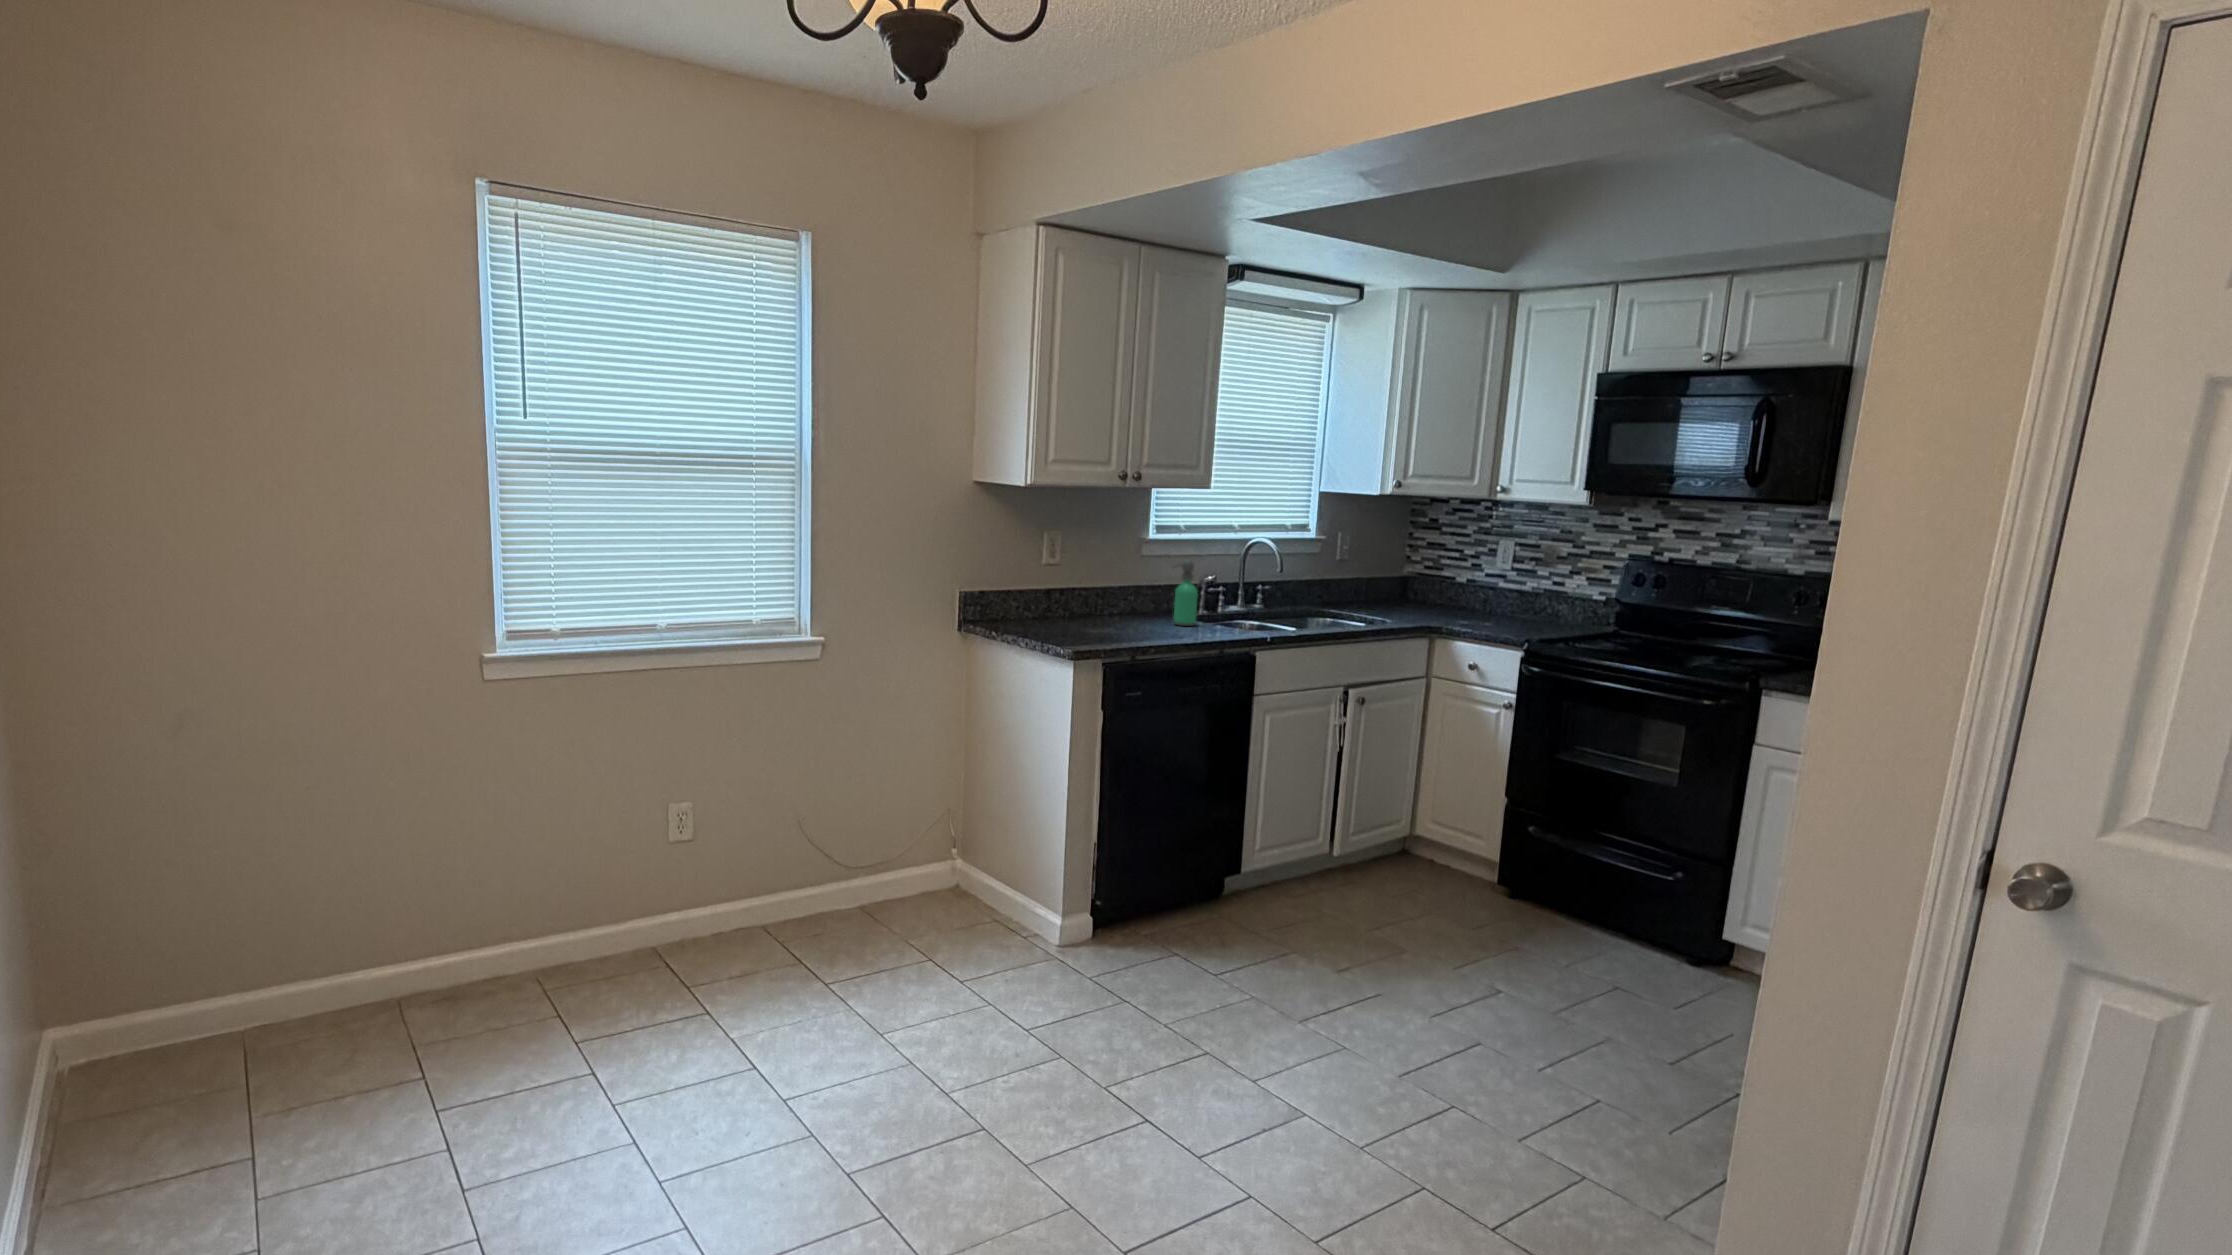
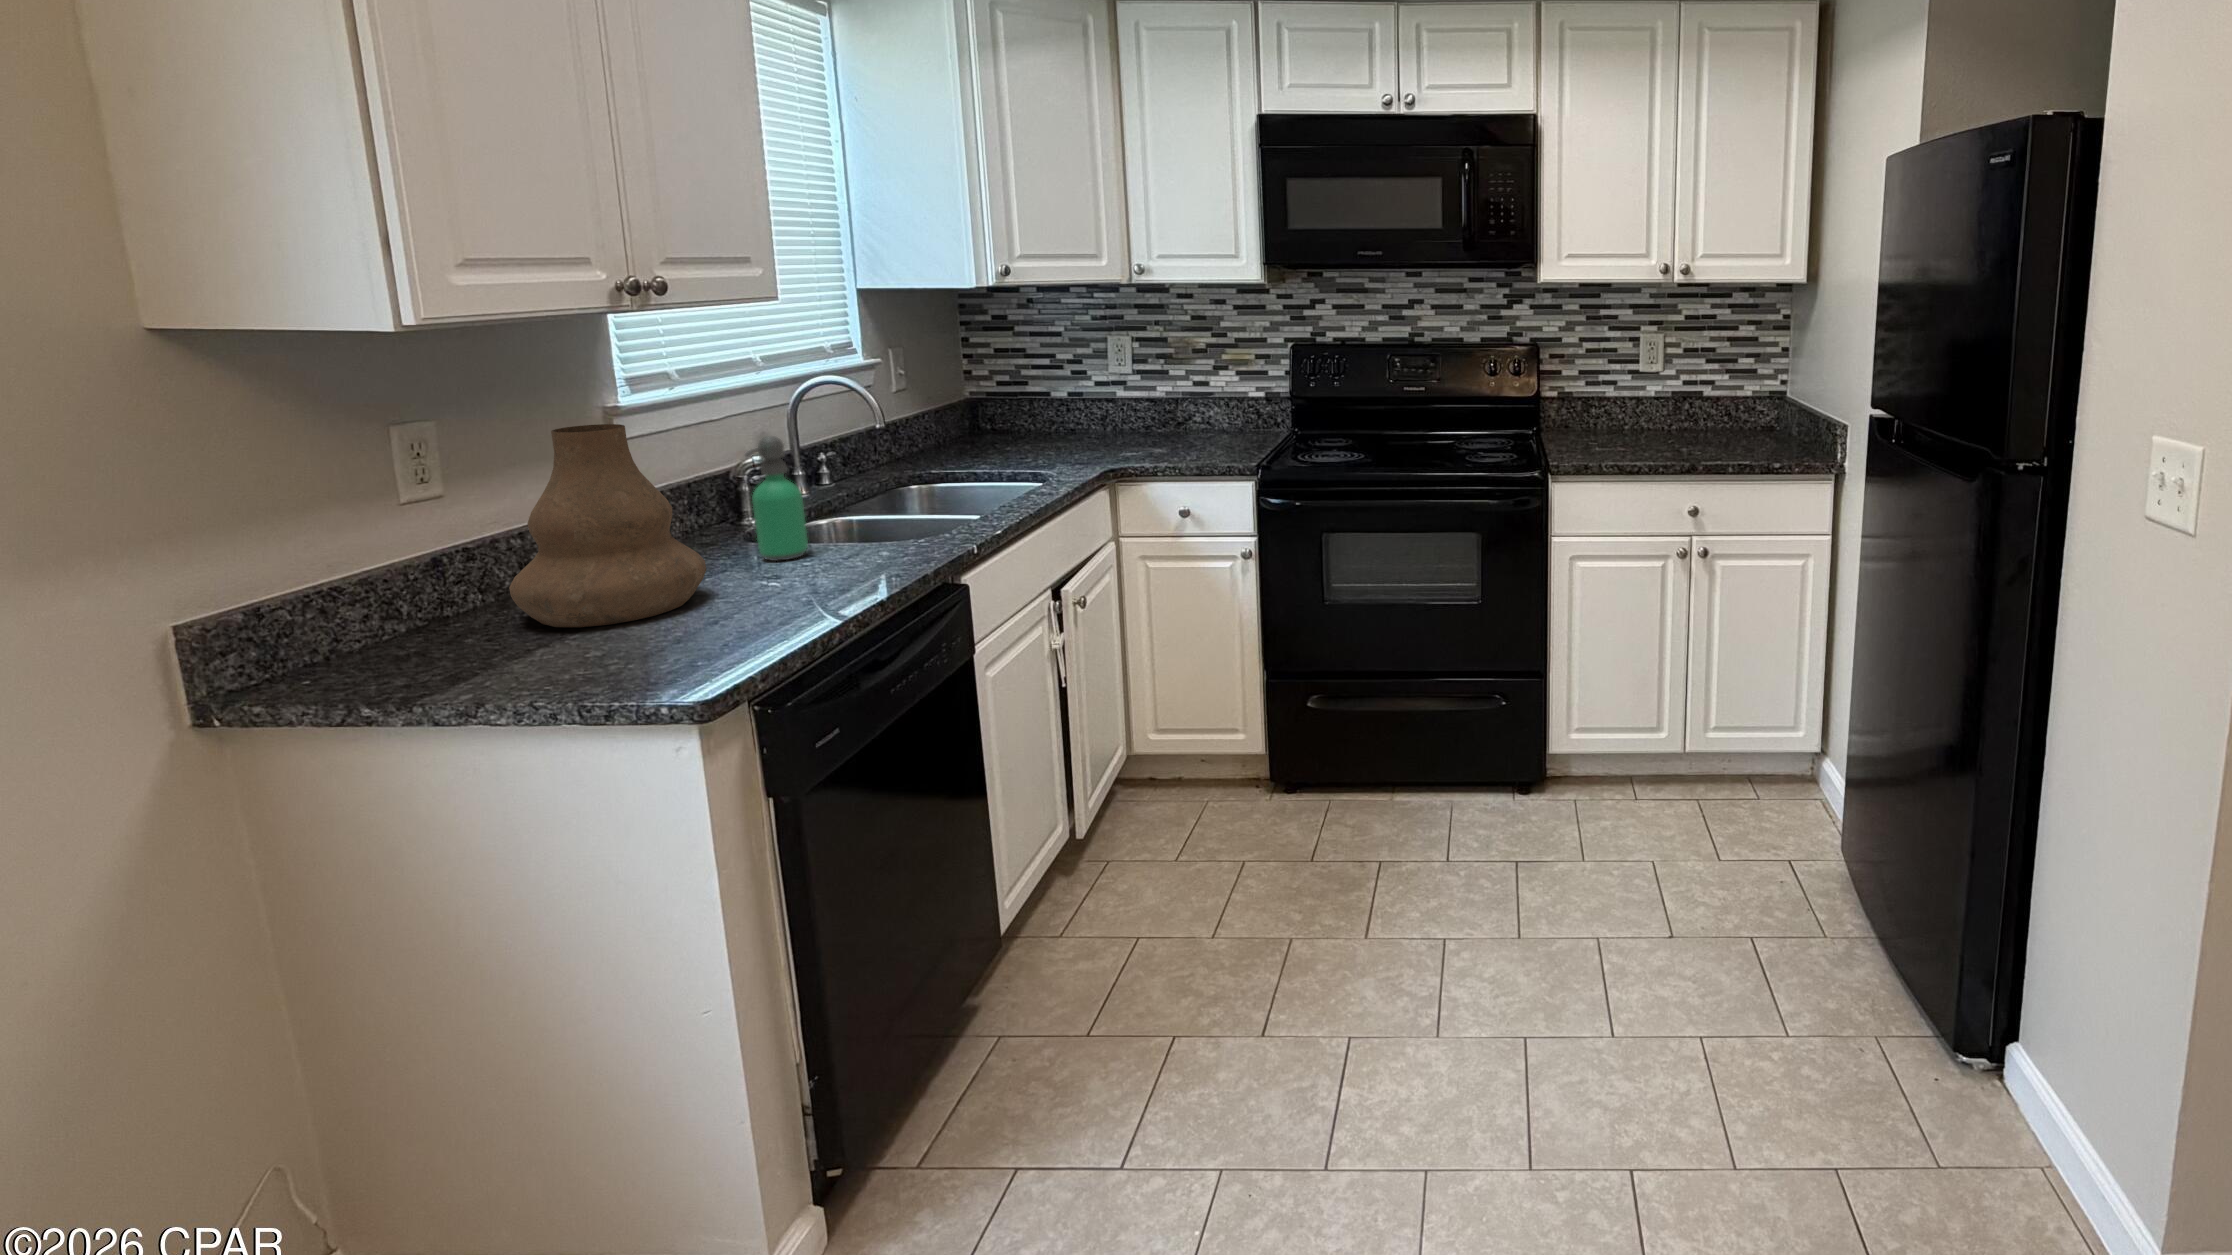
vase: none [1062,539,1135,629] -> present [509,424,706,627]

